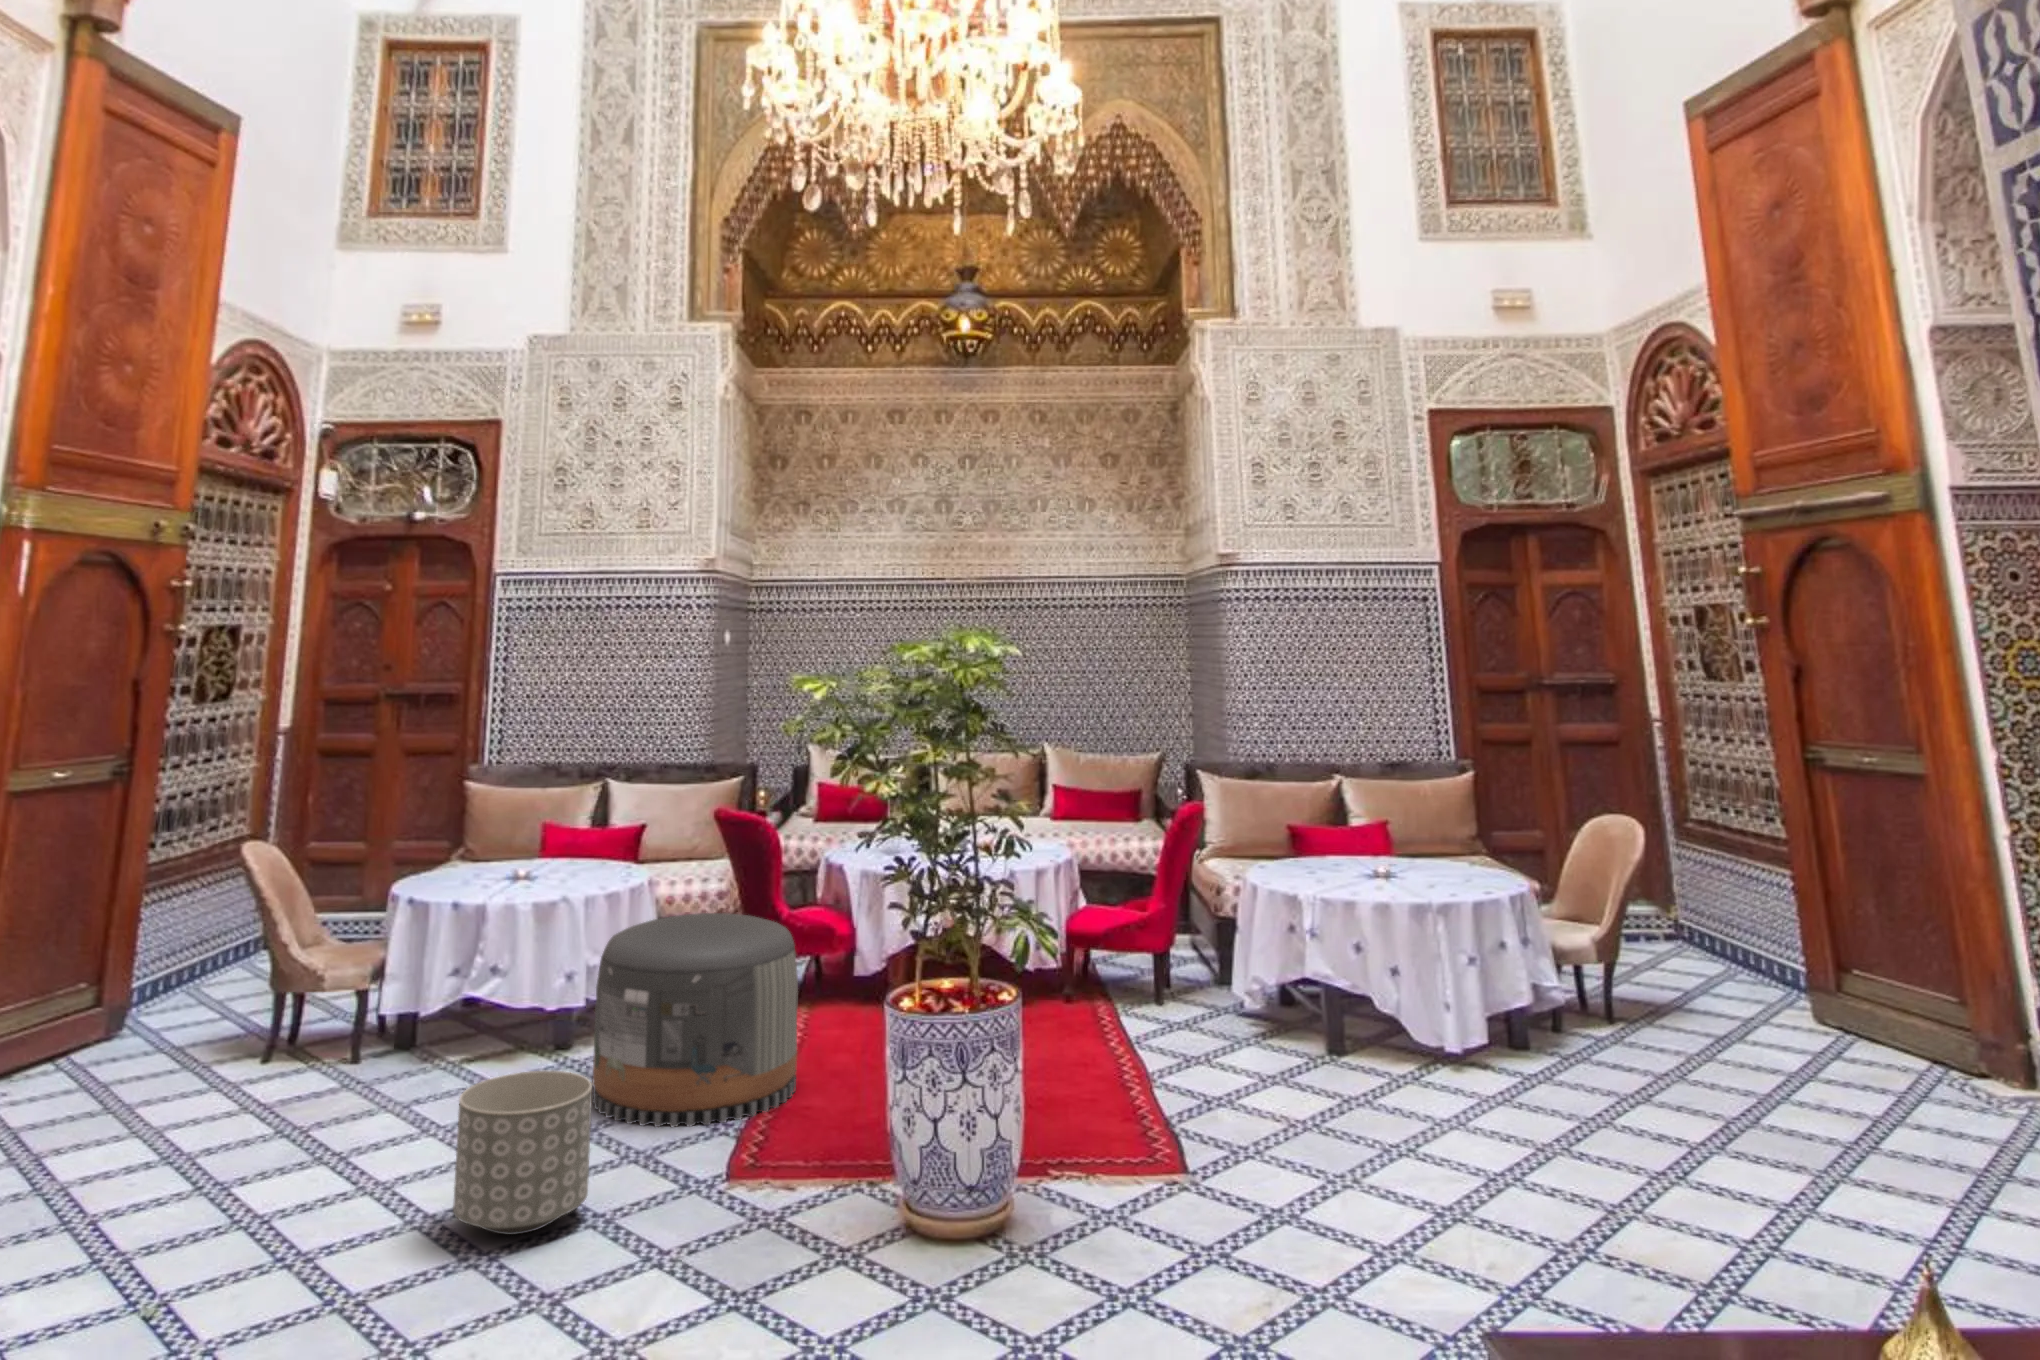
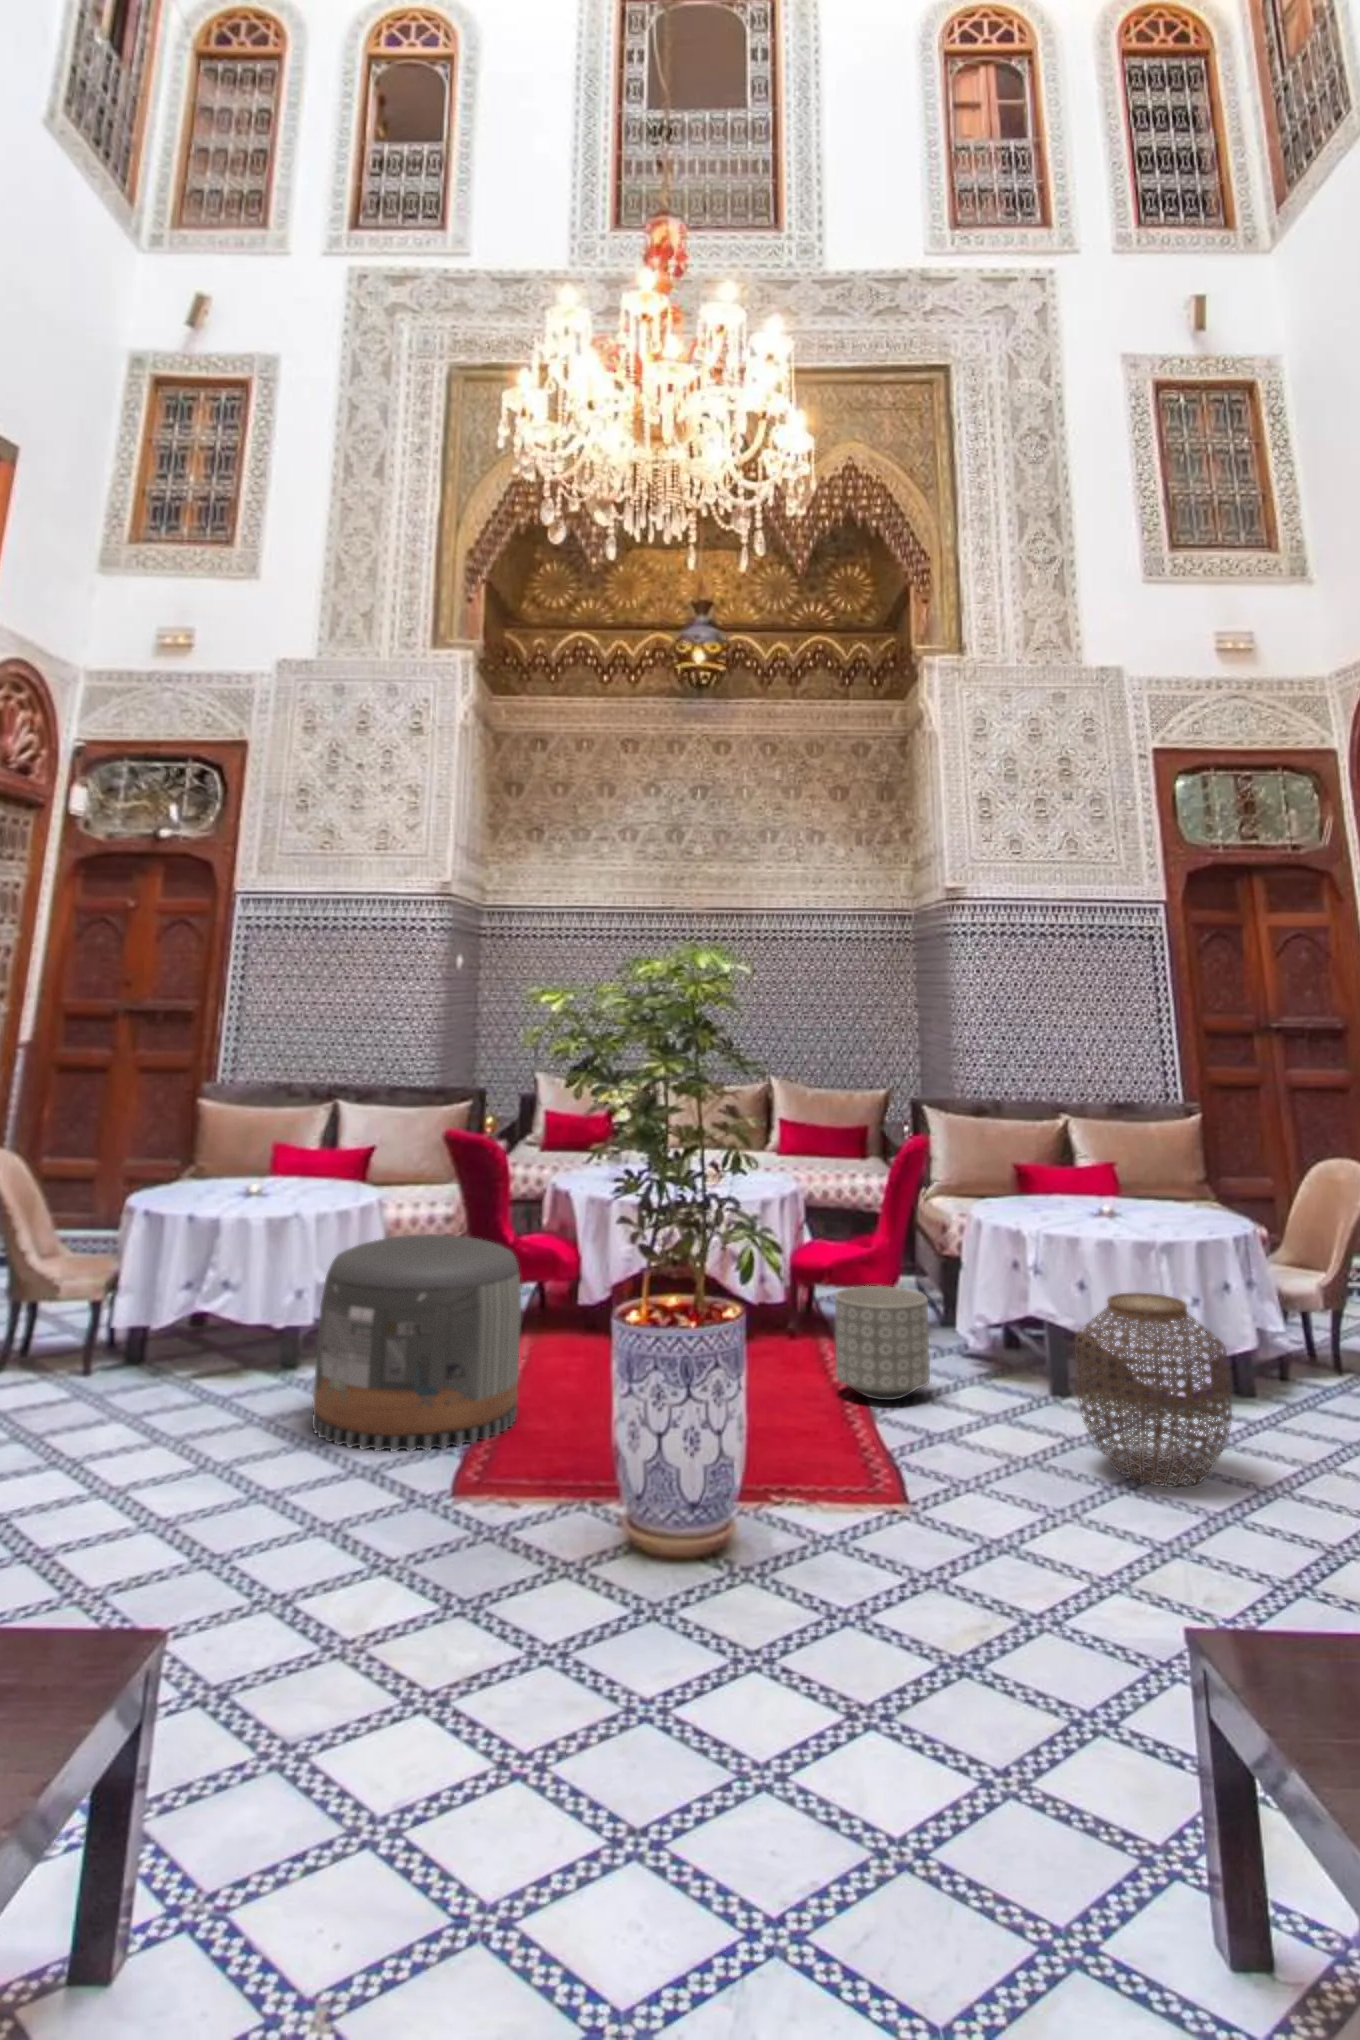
woven basket: none [1351,961,1507,1147] -> present [1075,1293,1232,1486]
planter: present [453,1071,592,1235] -> present [835,1286,930,1400]

